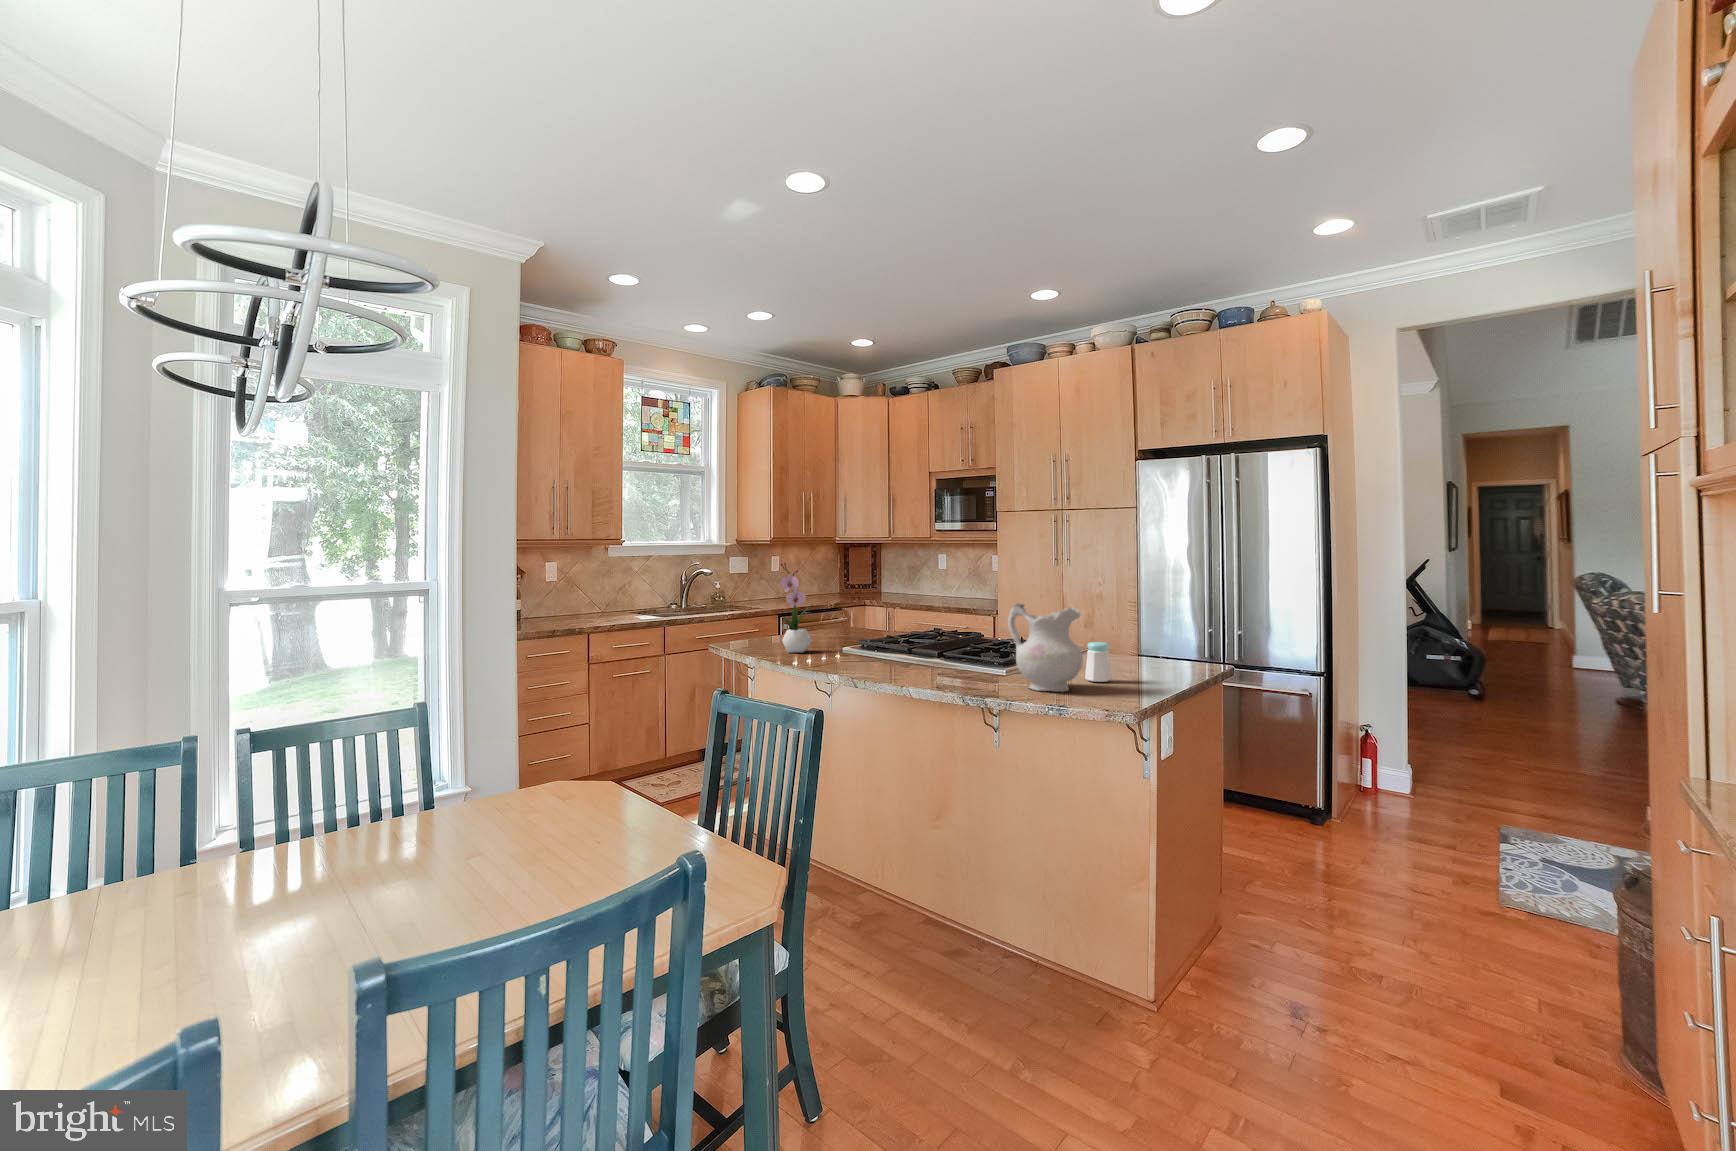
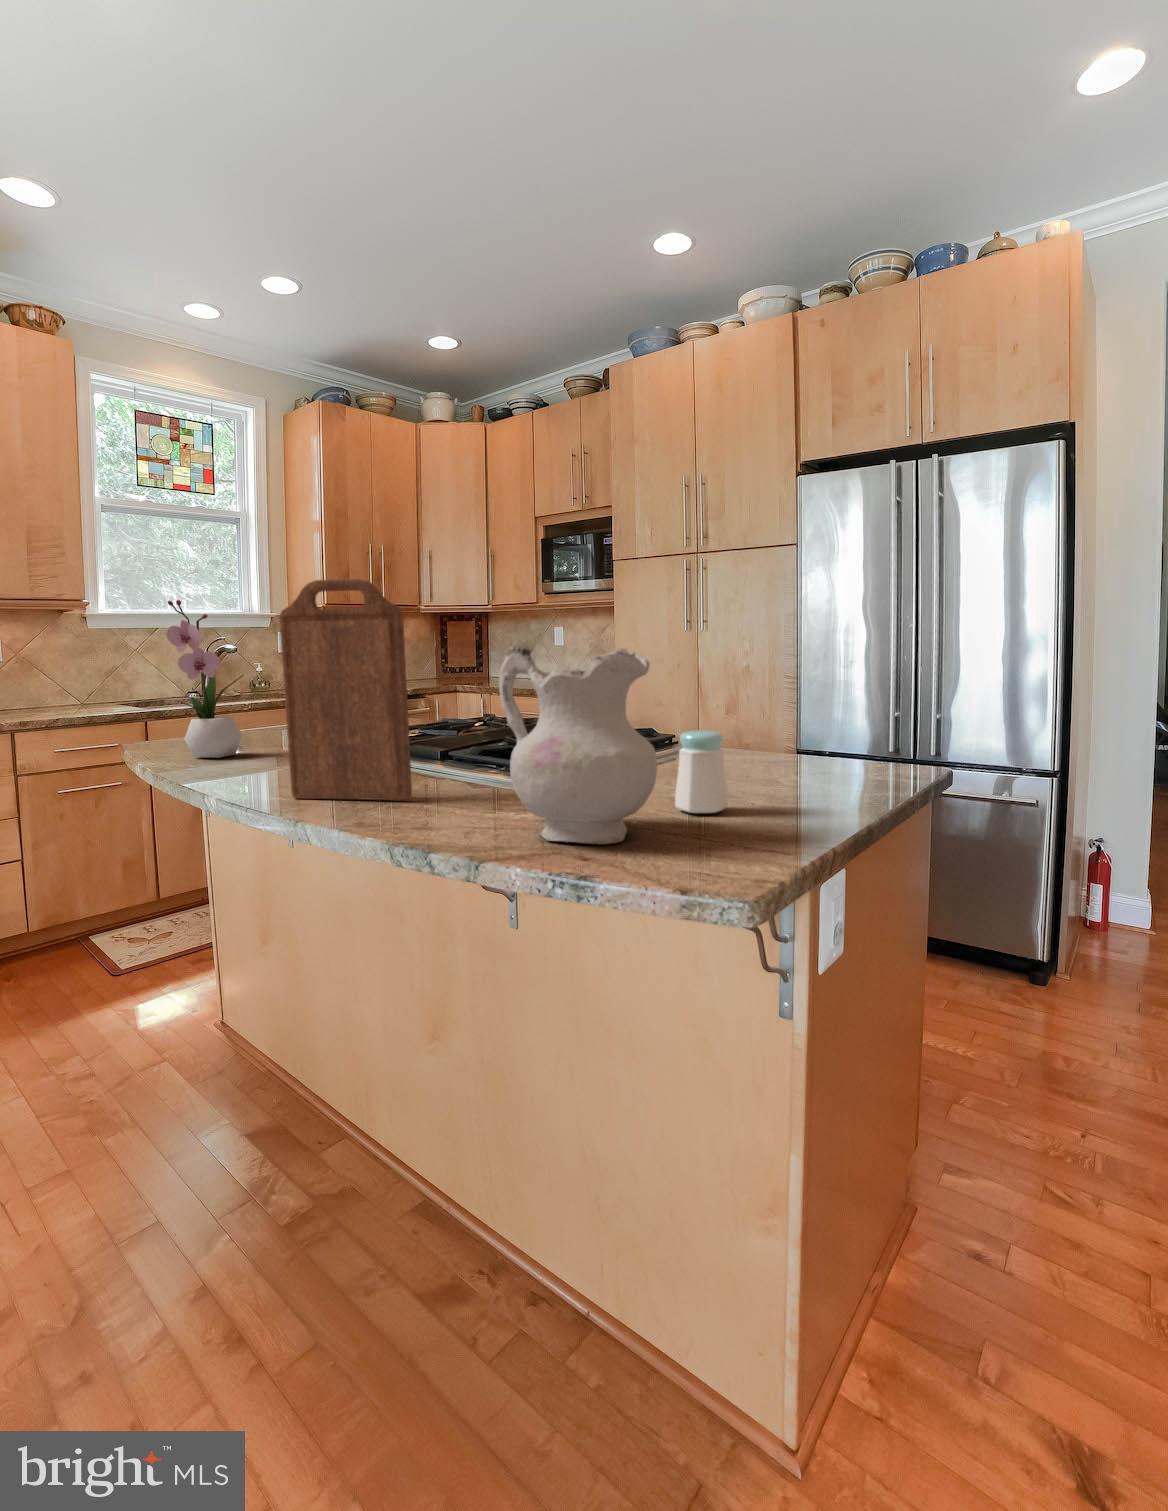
cutting board: none [886,566,949,674] -> present [279,579,412,800]

